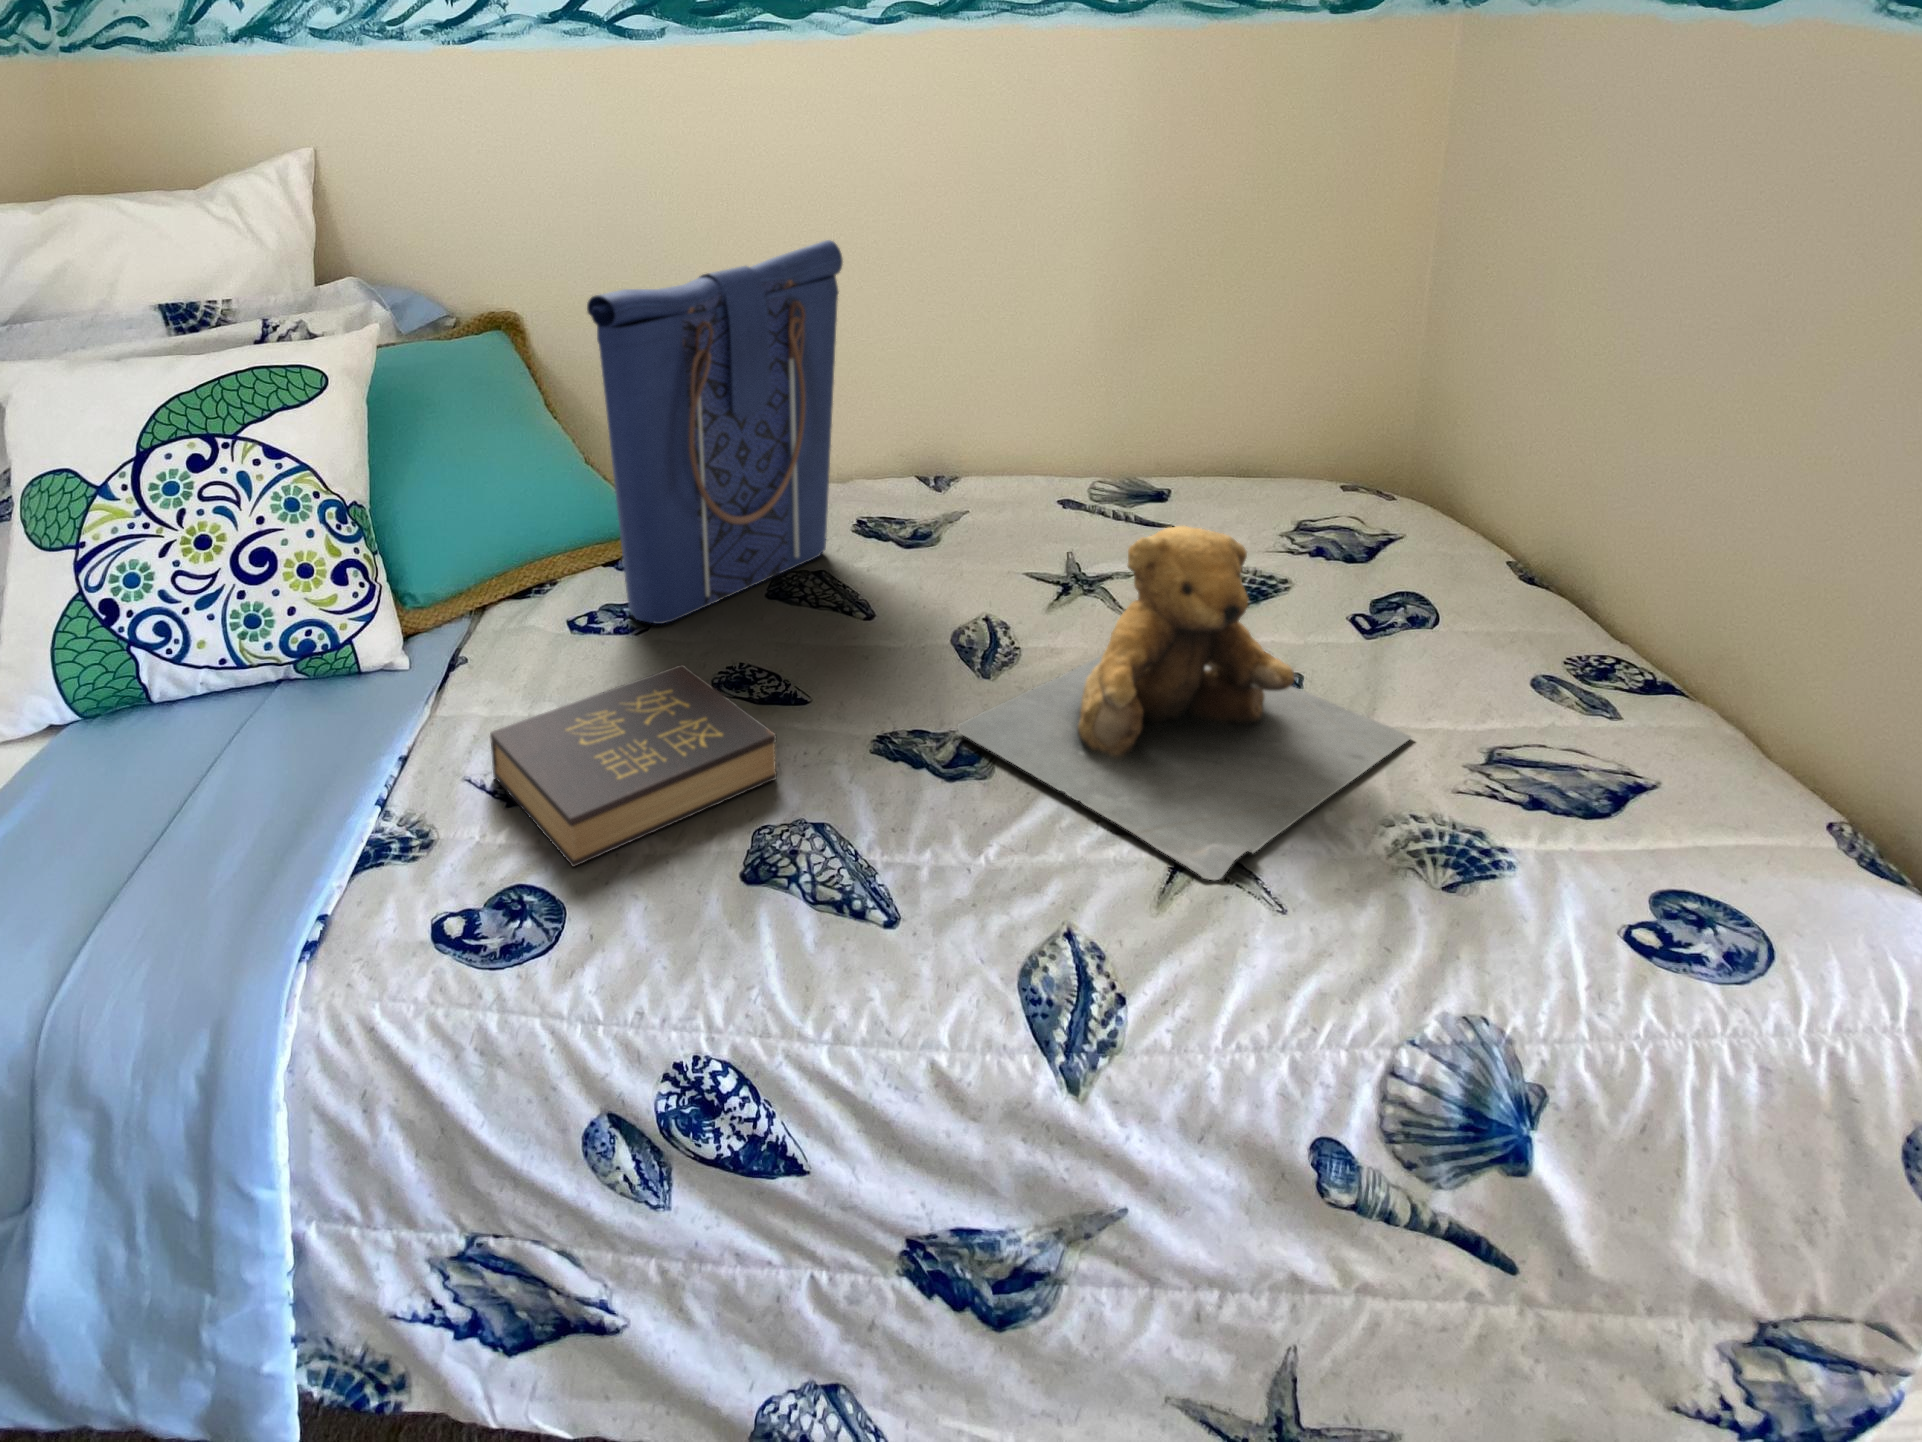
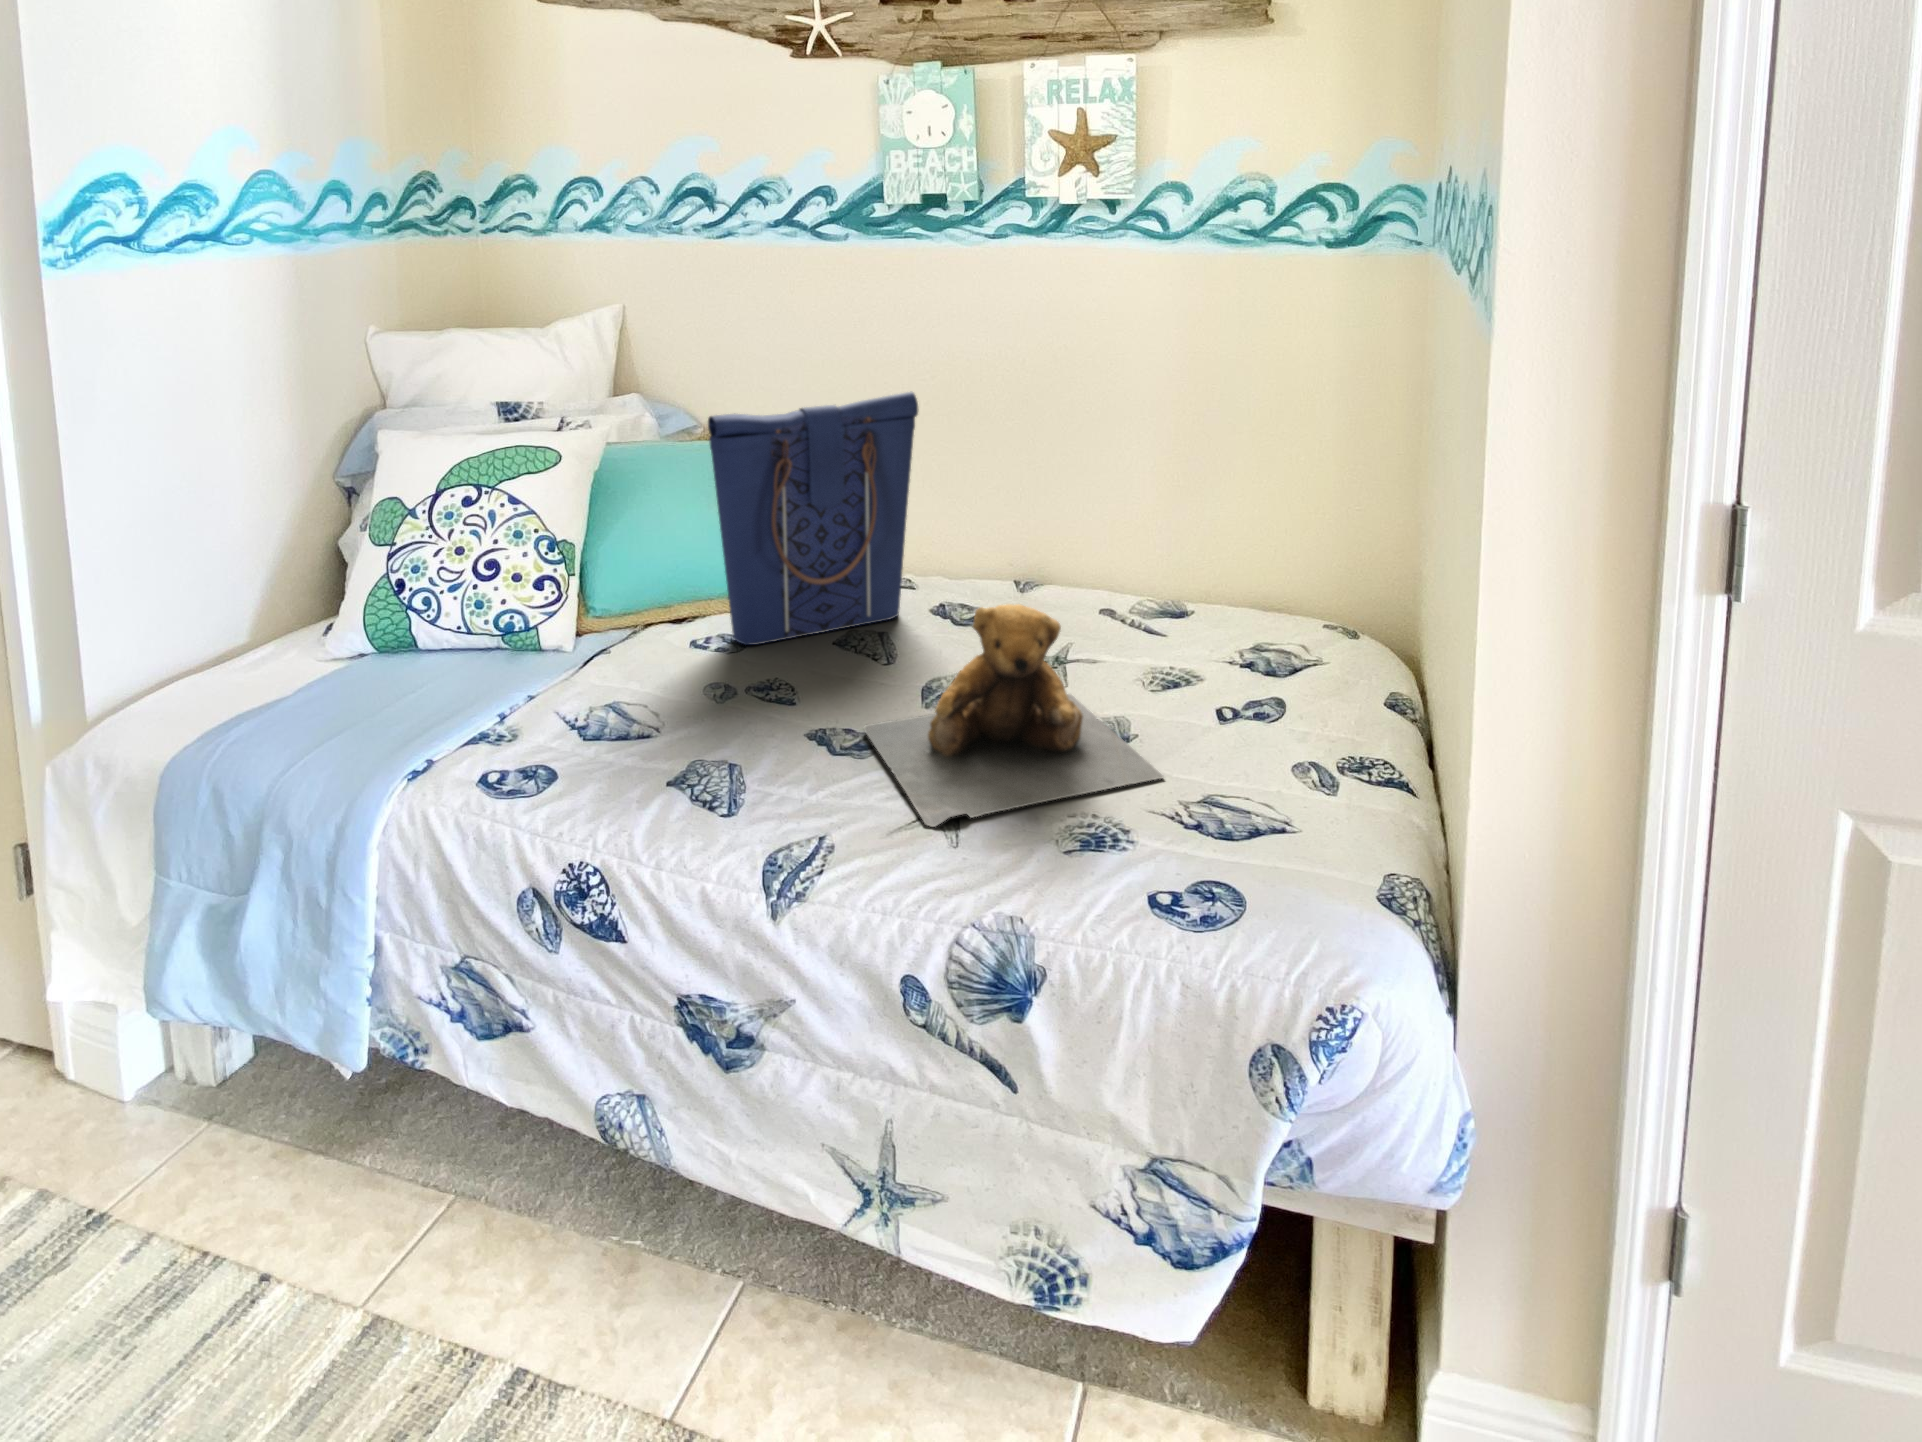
hardback book: present [490,665,777,867] -> none [571,662,730,760]

